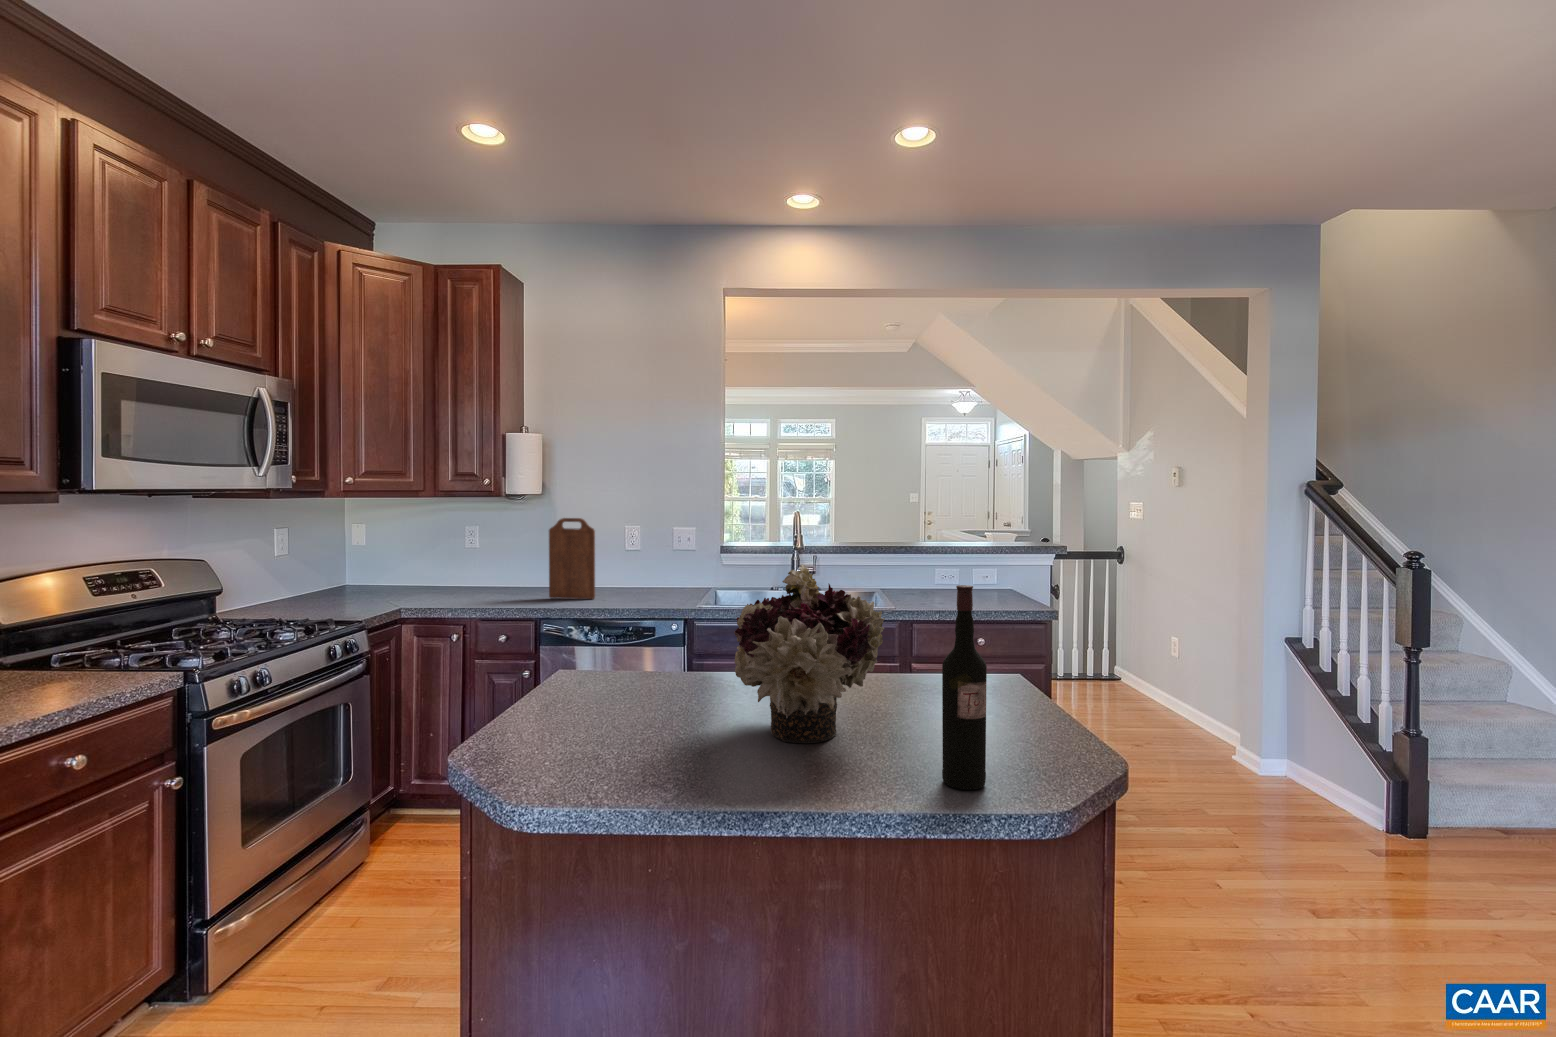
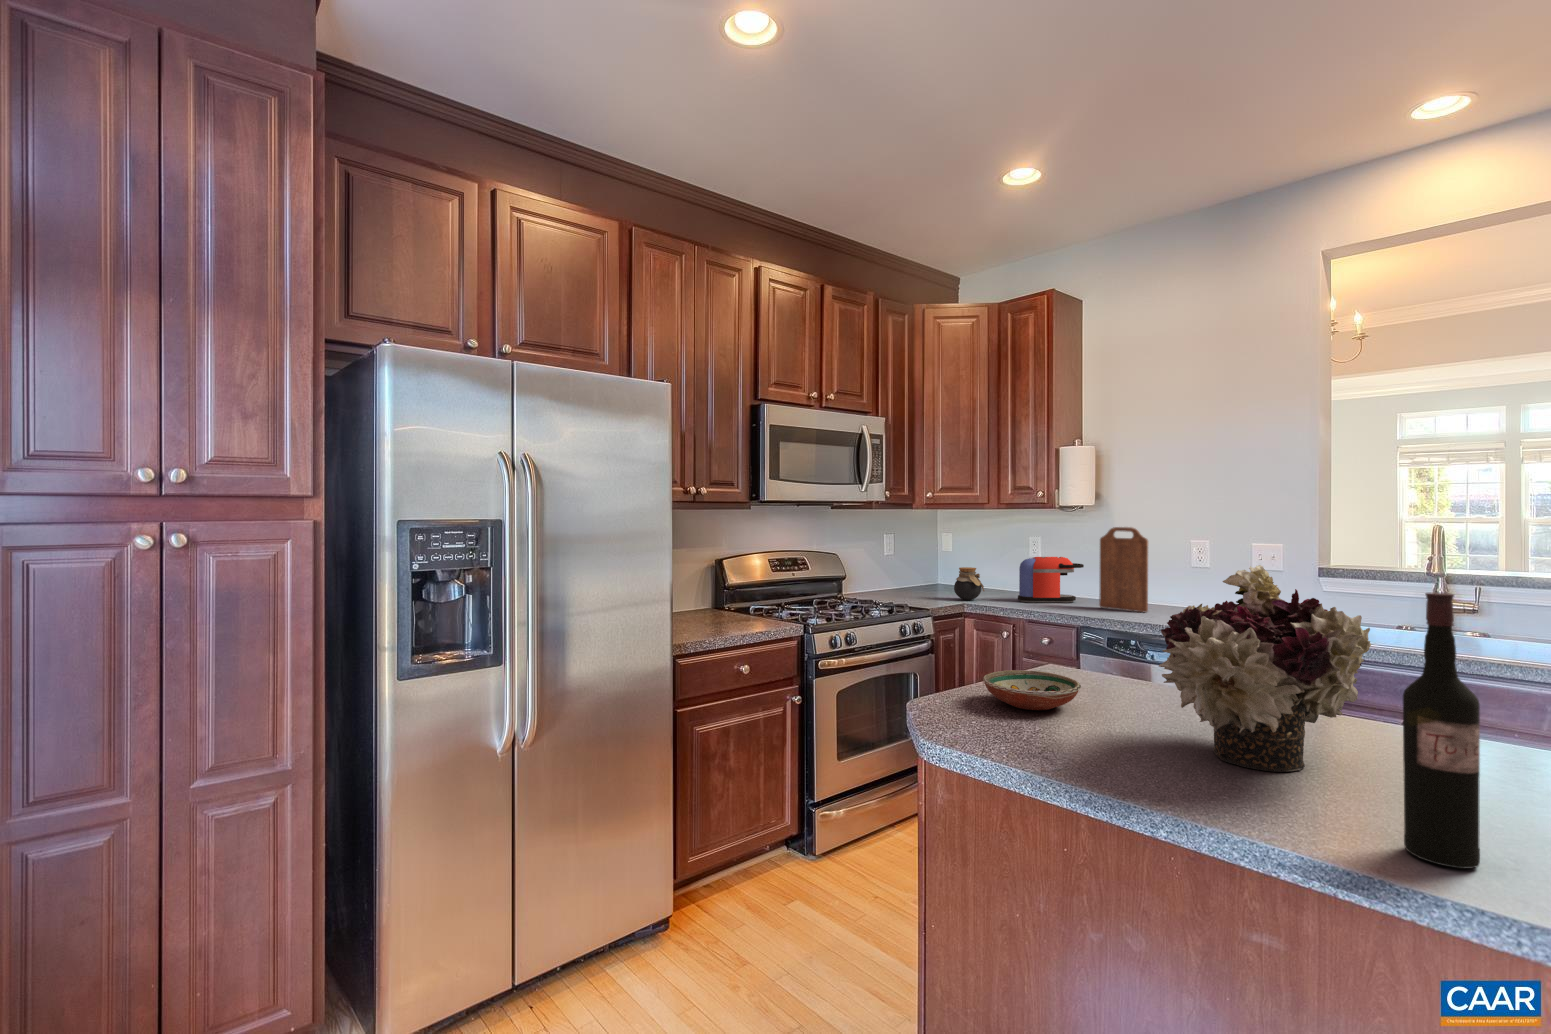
coffee maker: none [461,549,529,600] -> present [1018,557,1084,603]
jar: none [385,567,424,605] -> present [954,567,984,600]
decorative bowl: none [535,686,639,732] -> present [983,670,1081,710]

